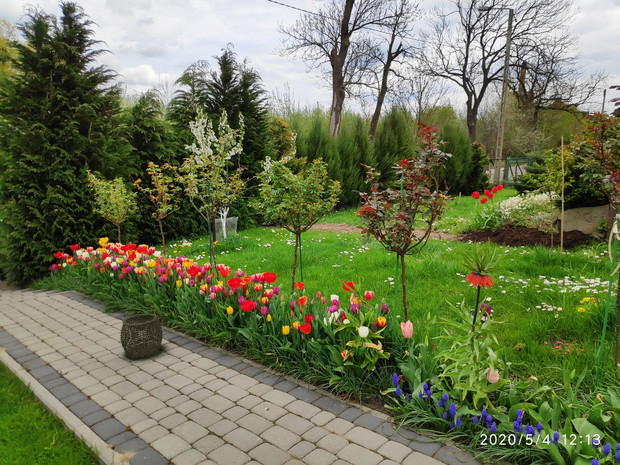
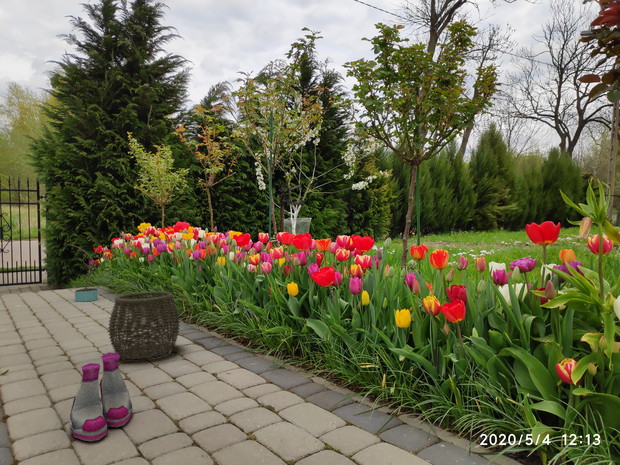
potted plant: none [45,255,77,306] -> present [67,237,106,302]
boots: none [130,362,158,403] -> present [70,353,132,441]

